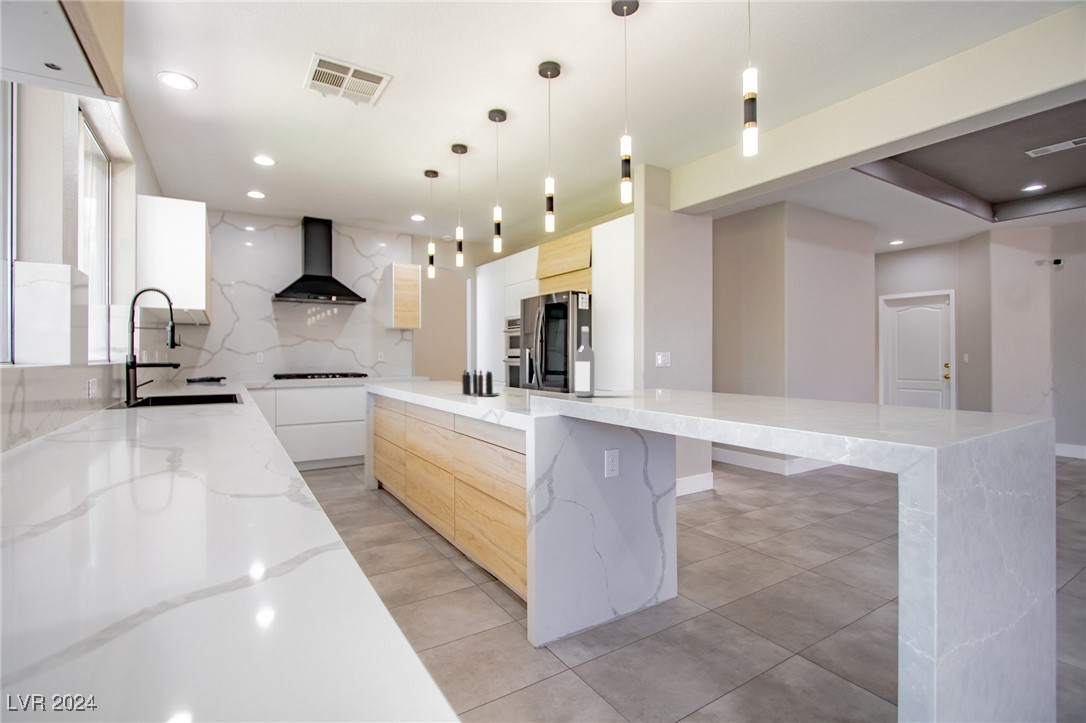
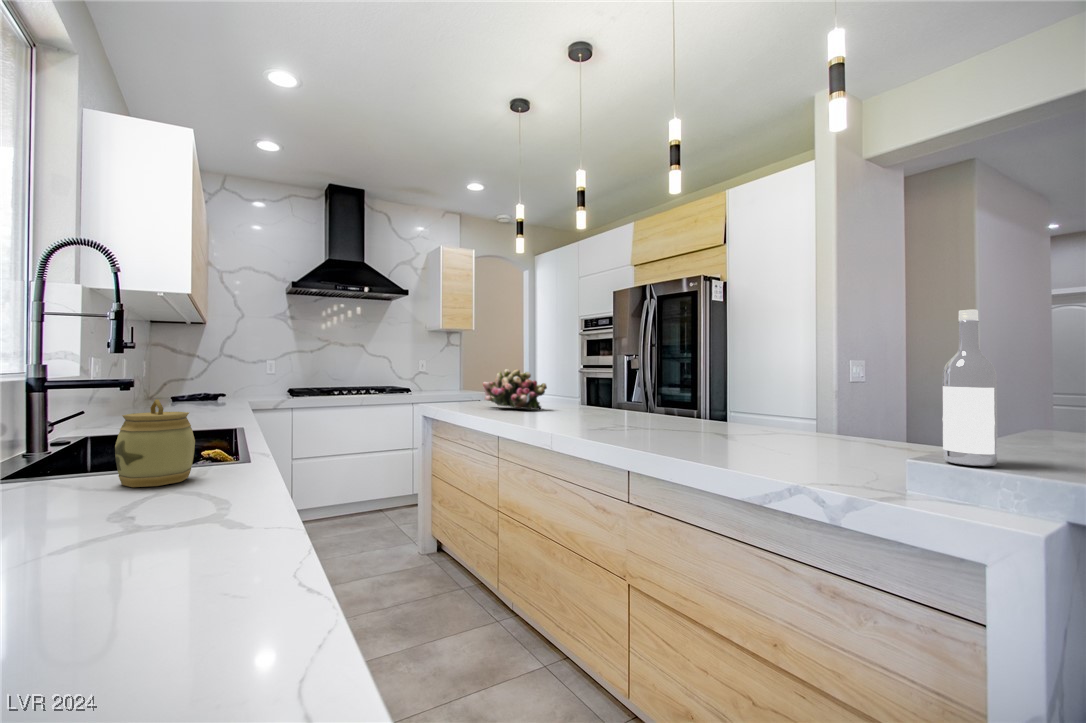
flower arrangement: none [408,358,455,386] -> present [483,369,547,410]
jar: none [185,370,223,412] -> present [115,399,195,487]
candle: present [462,370,499,396] -> none [582,390,685,439]

